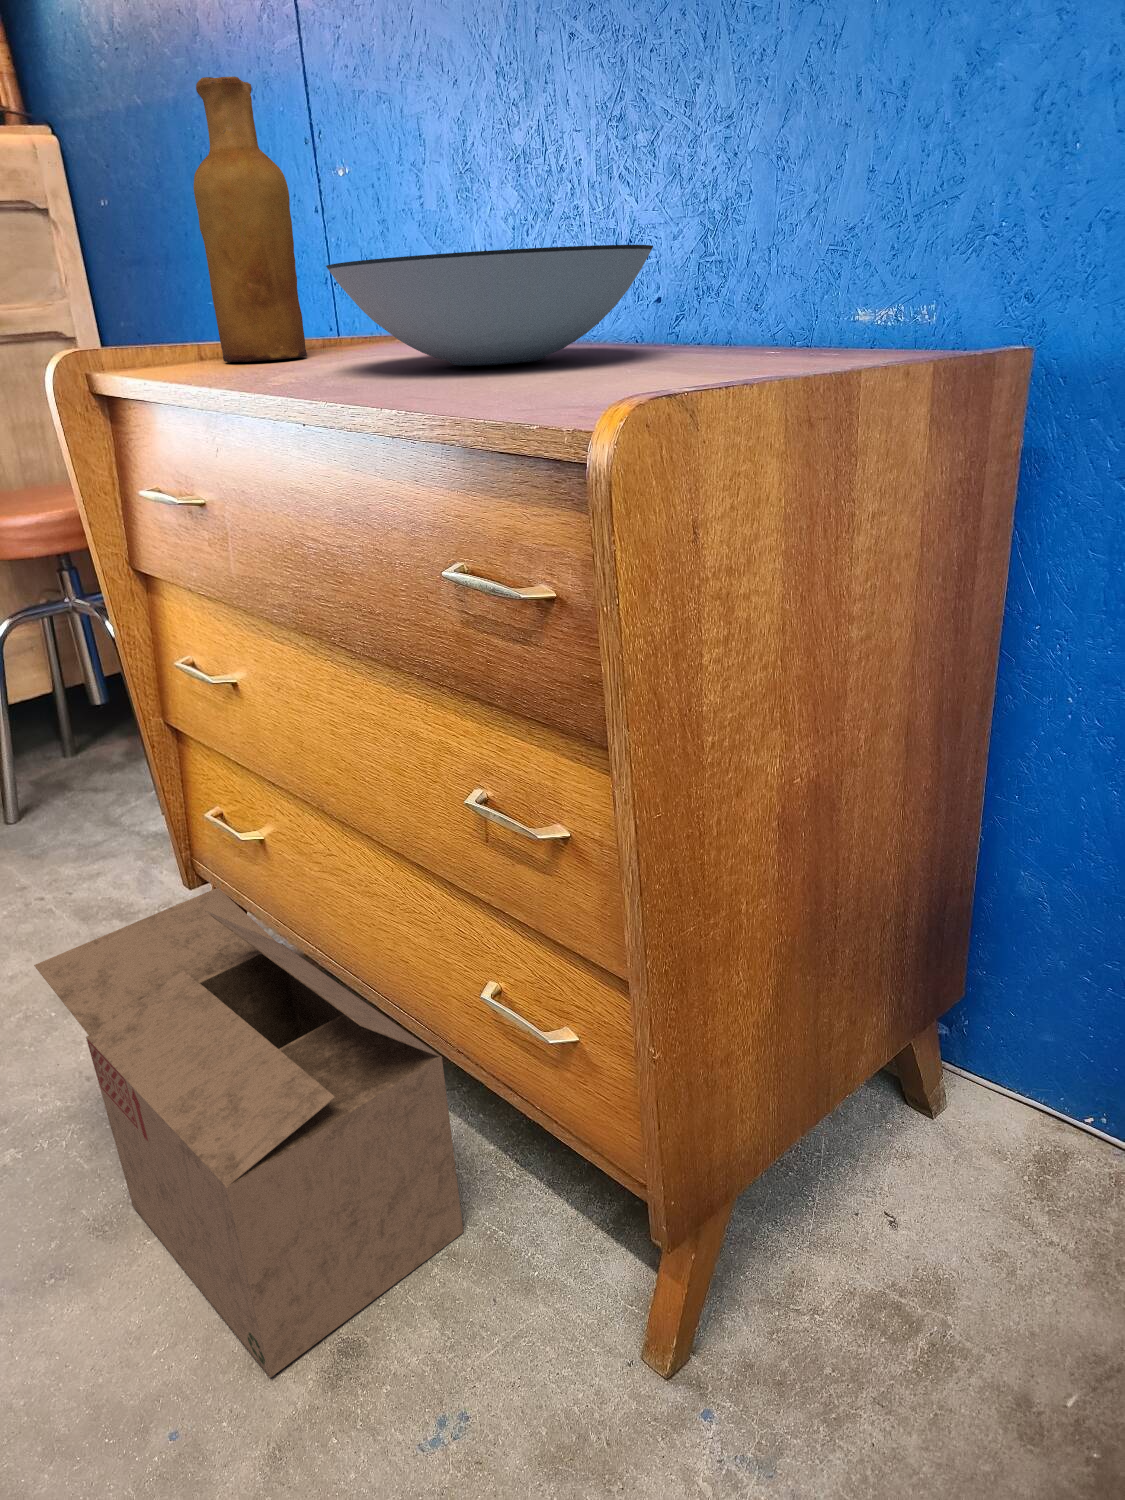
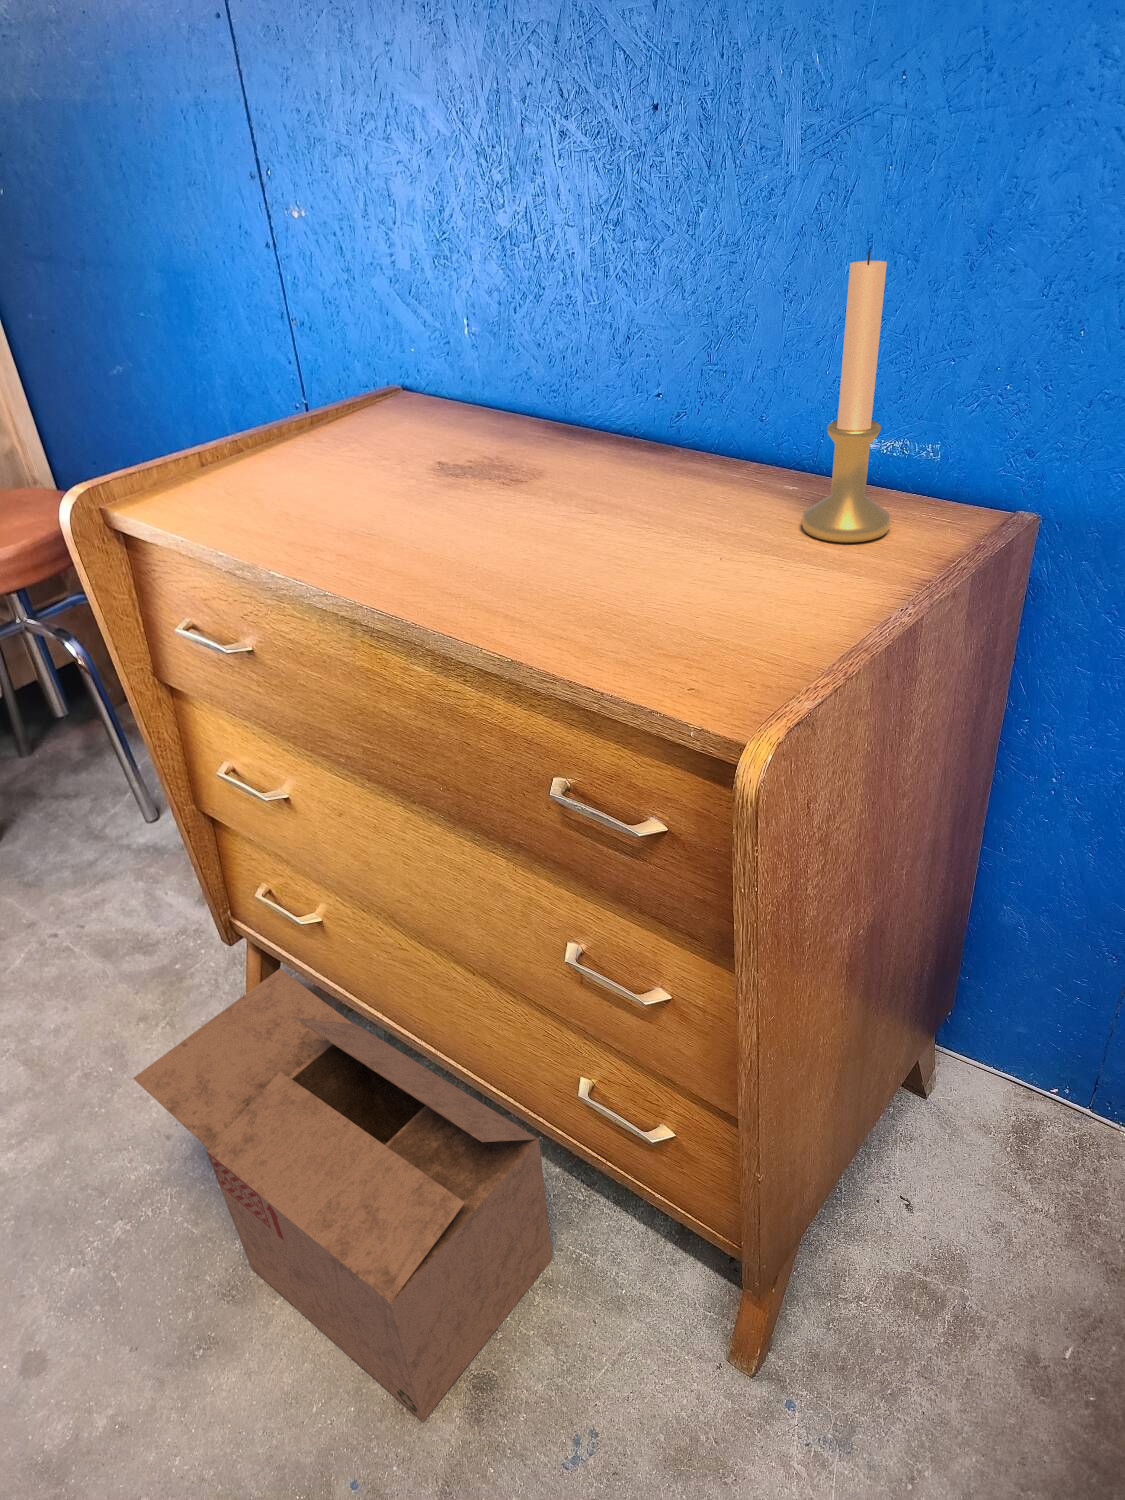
candle holder: none [759,38,856,364] -> present [801,250,891,542]
vase: present [194,76,307,362] -> none [192,195,318,480]
decorative bowl: present [326,245,653,366] -> none [377,379,692,522]

